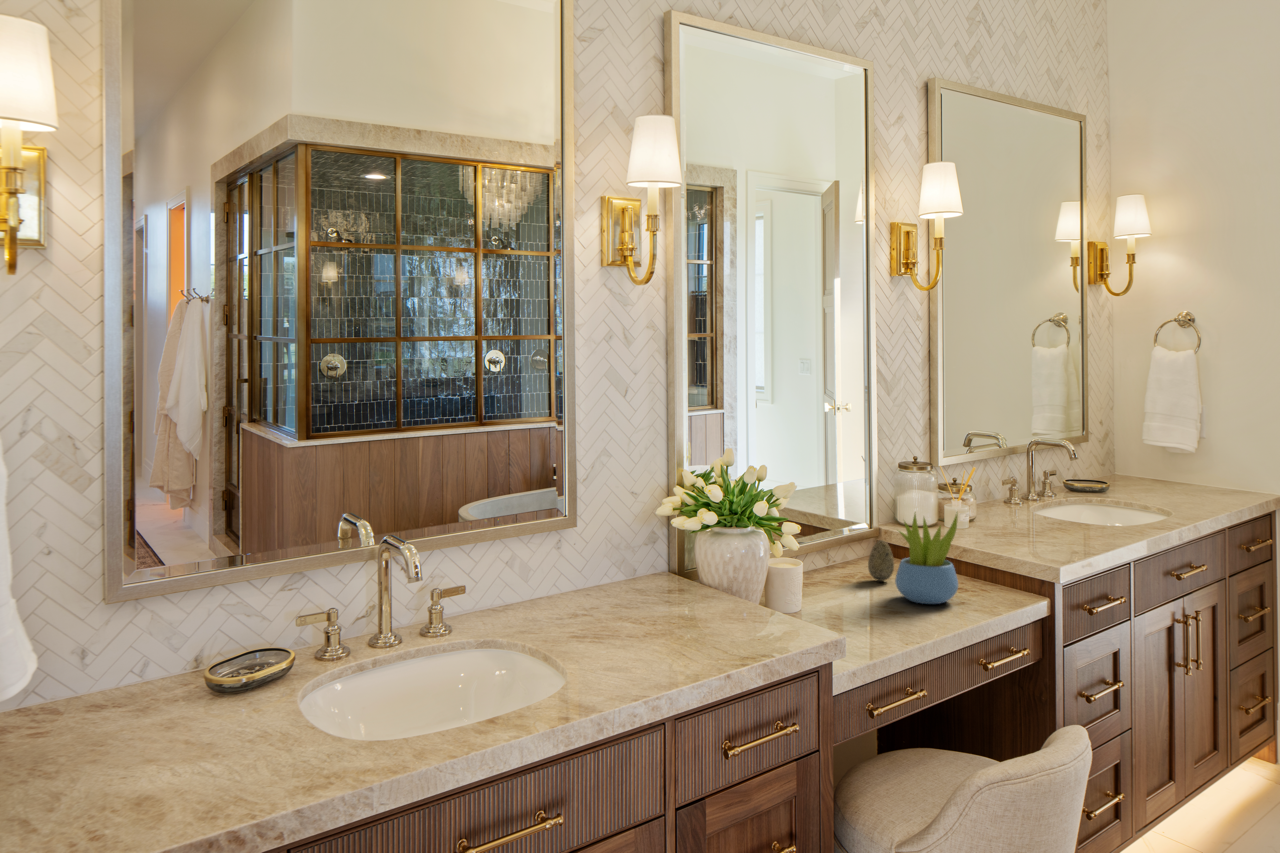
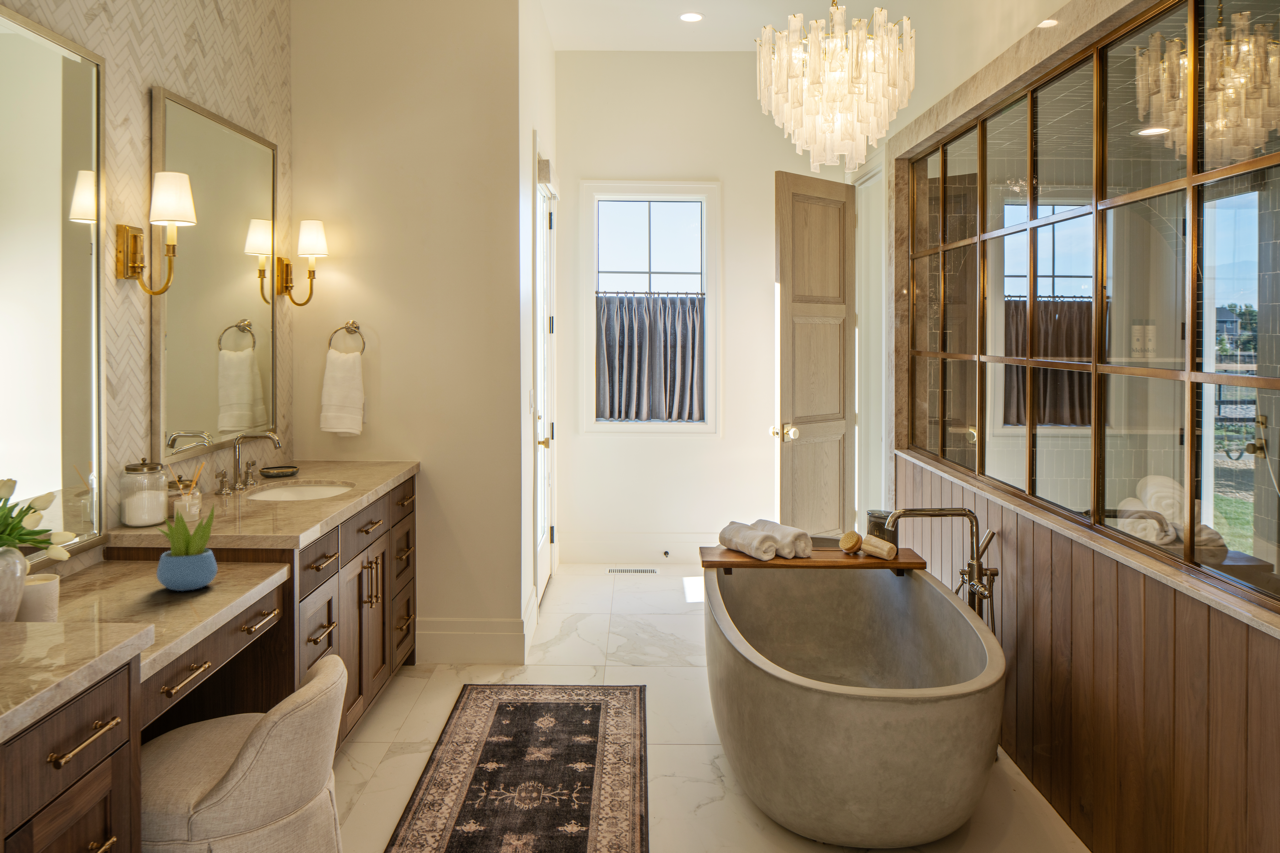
decorative egg: present [868,540,894,581] -> none [117,540,145,580]

